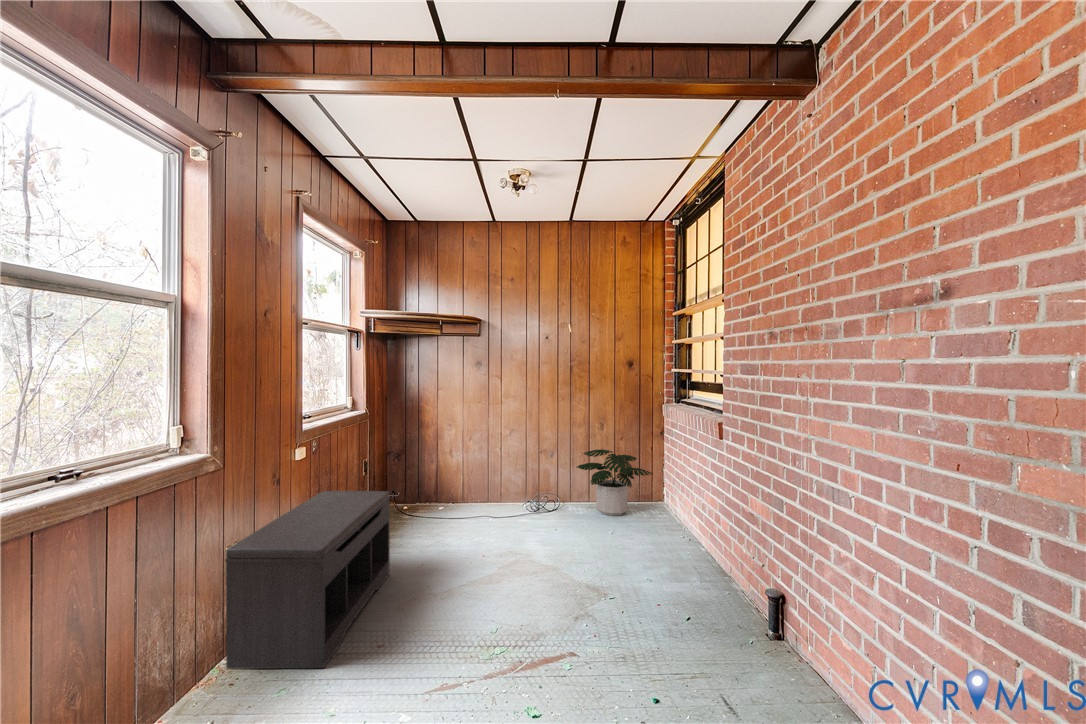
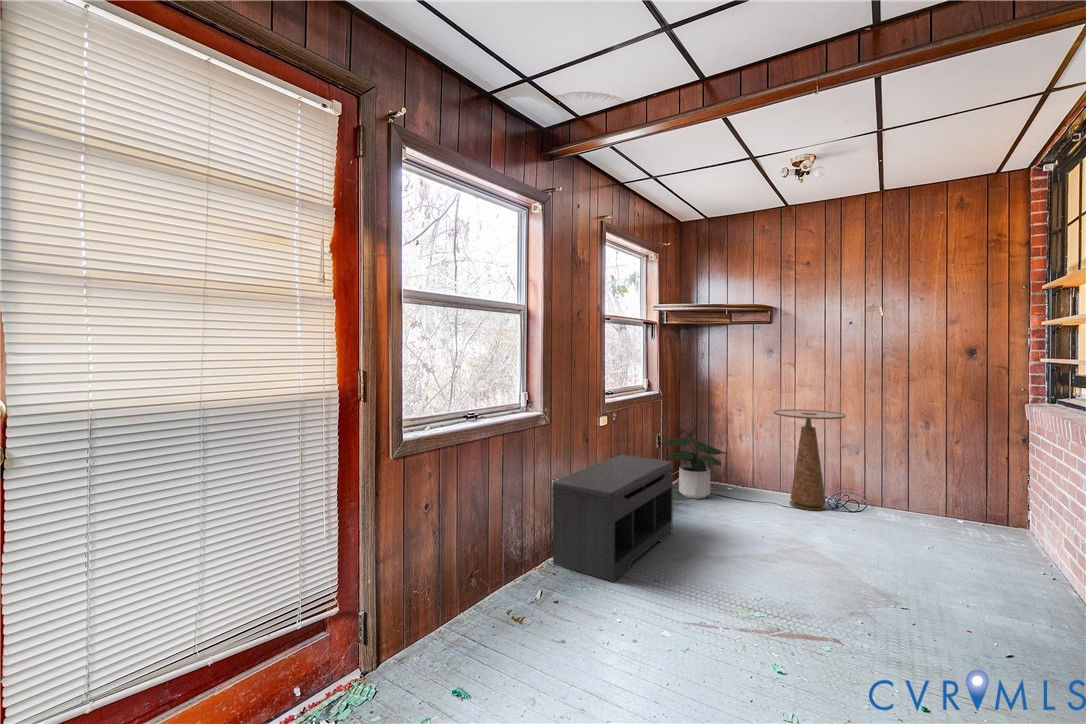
side table: none [485,419,546,516] -> present [774,409,846,510]
potted plant: present [577,449,652,516] -> present [661,438,727,499]

